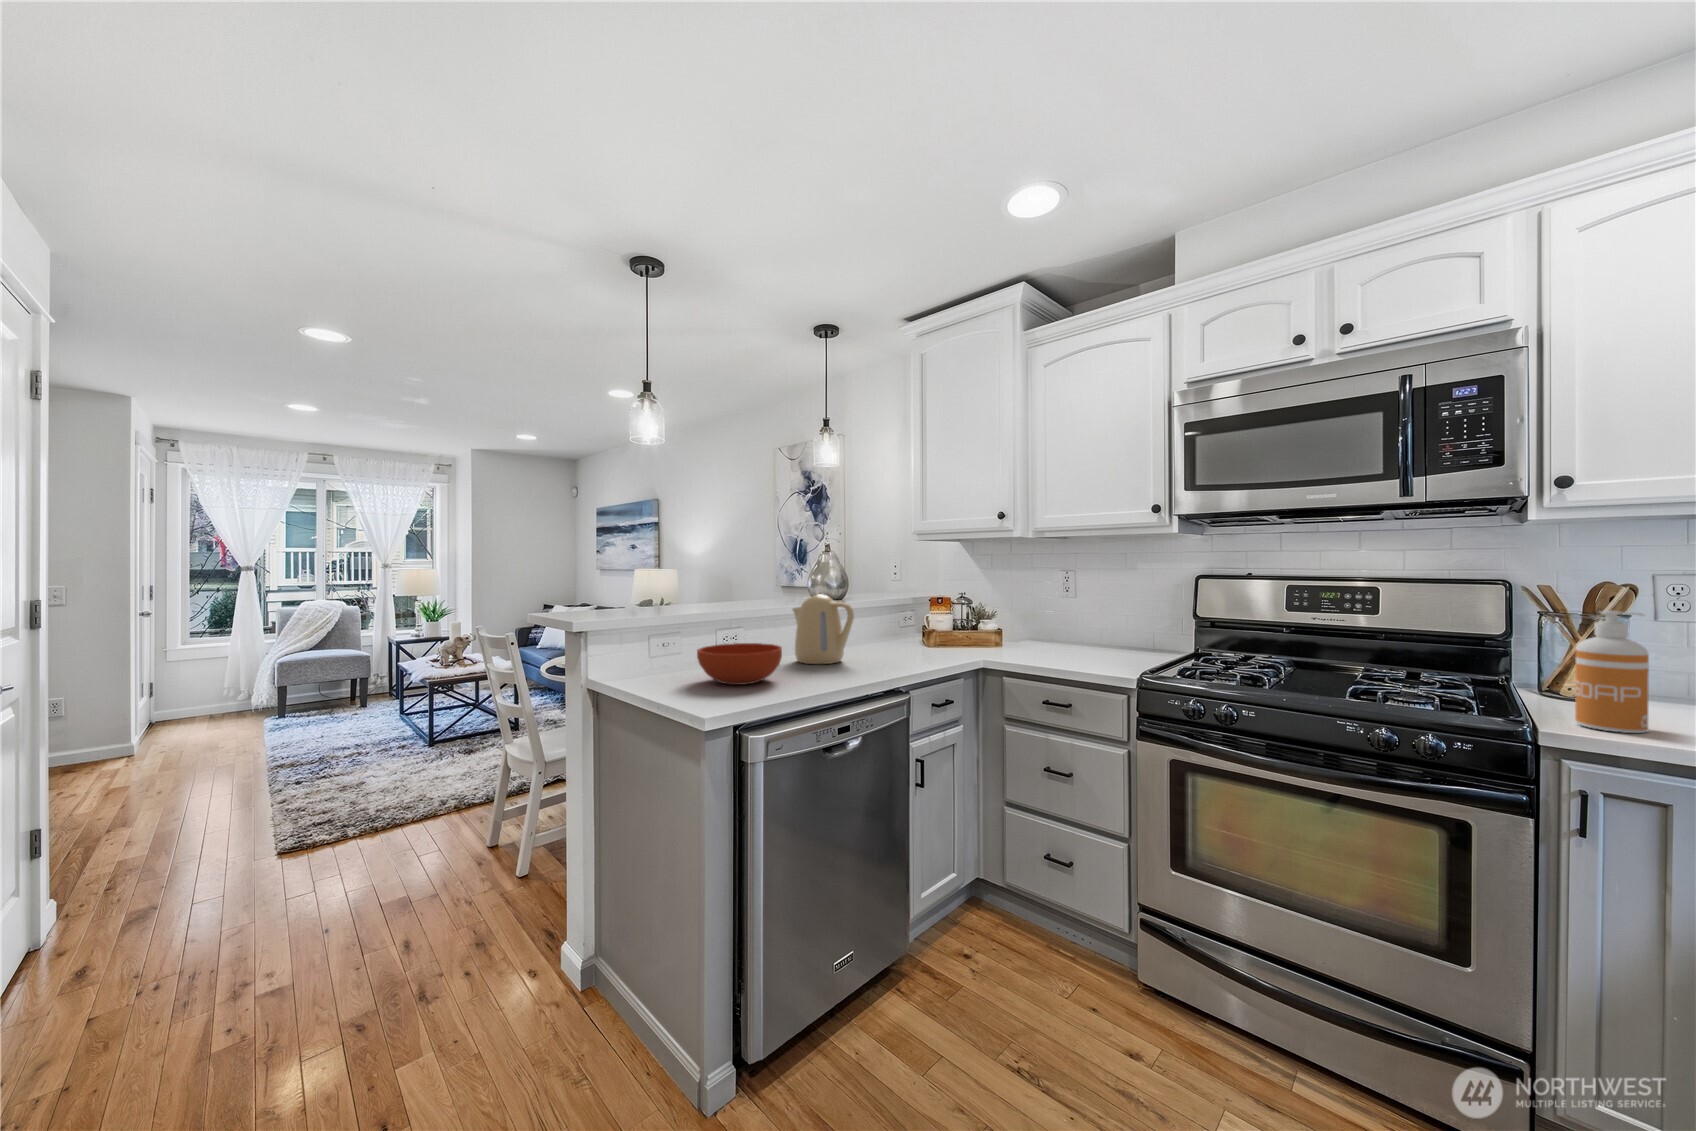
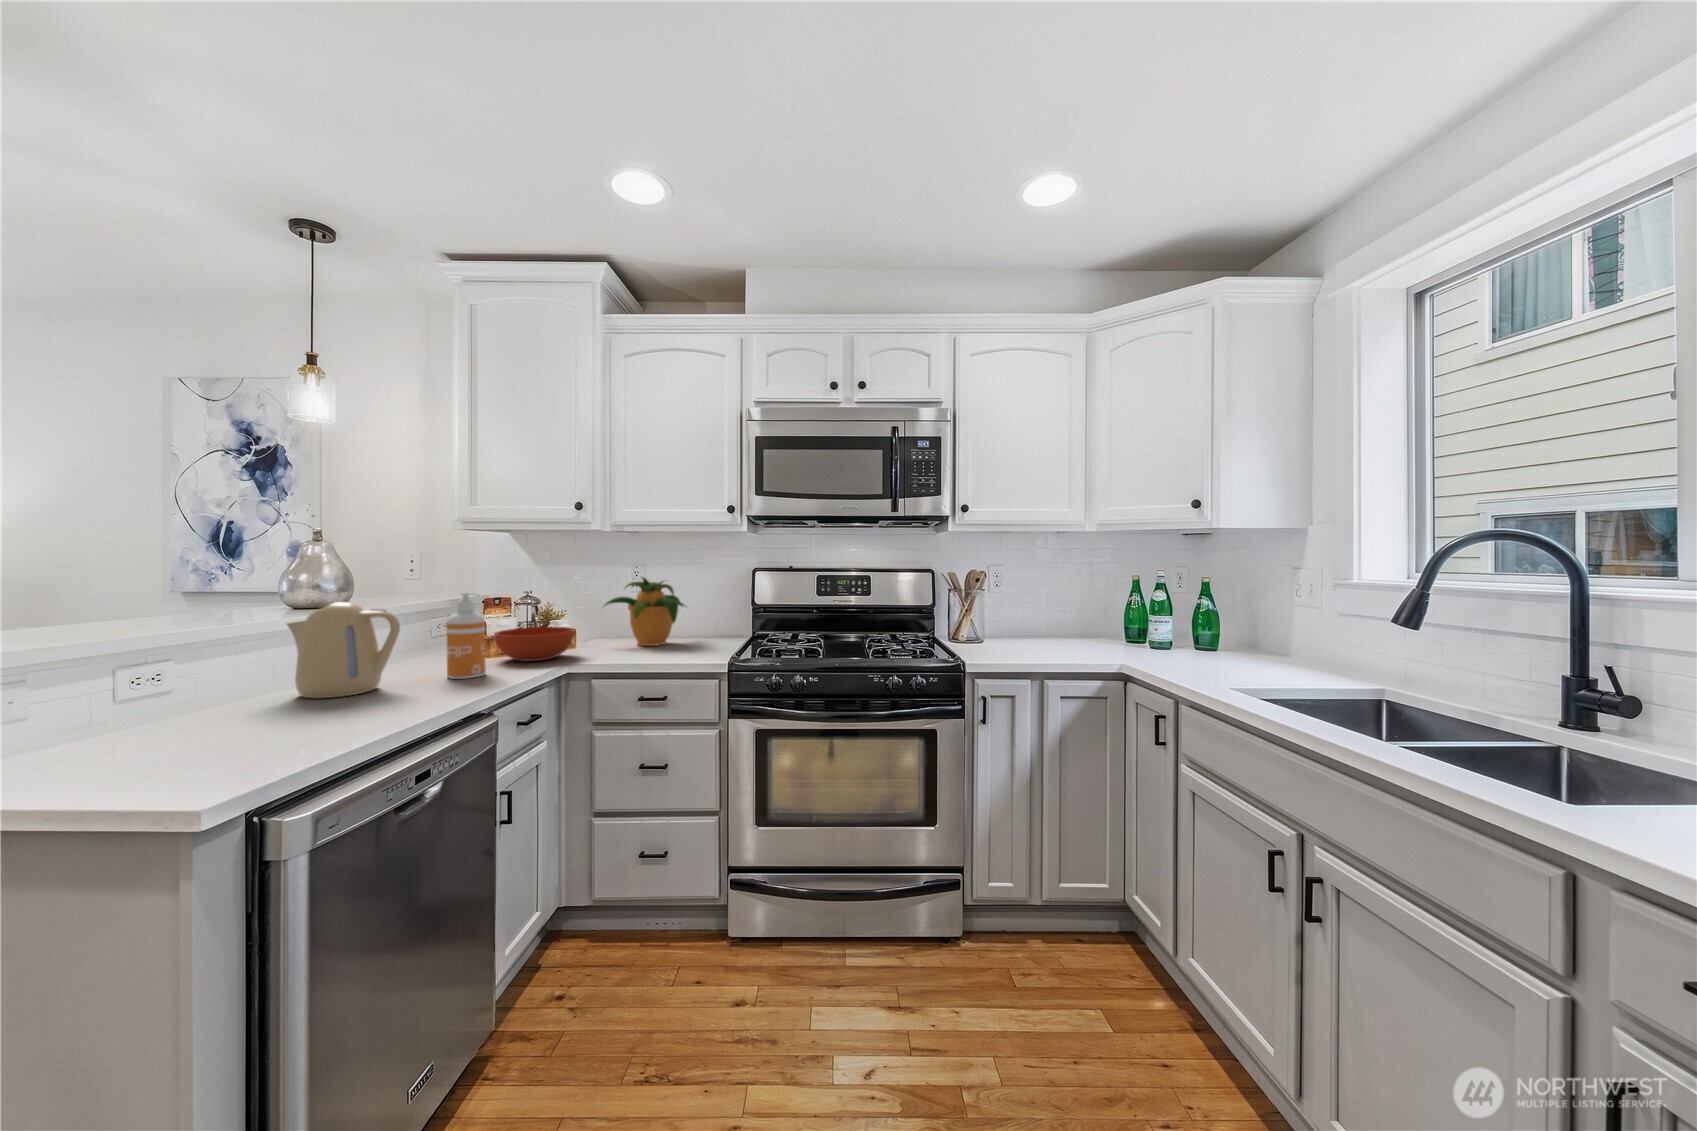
potted plant: none [1026,581,1118,654] -> present [604,577,685,646]
soap dispenser: present [1575,610,1649,733] -> present [446,593,486,679]
bowl: present [697,643,782,685] -> present [494,626,574,662]

